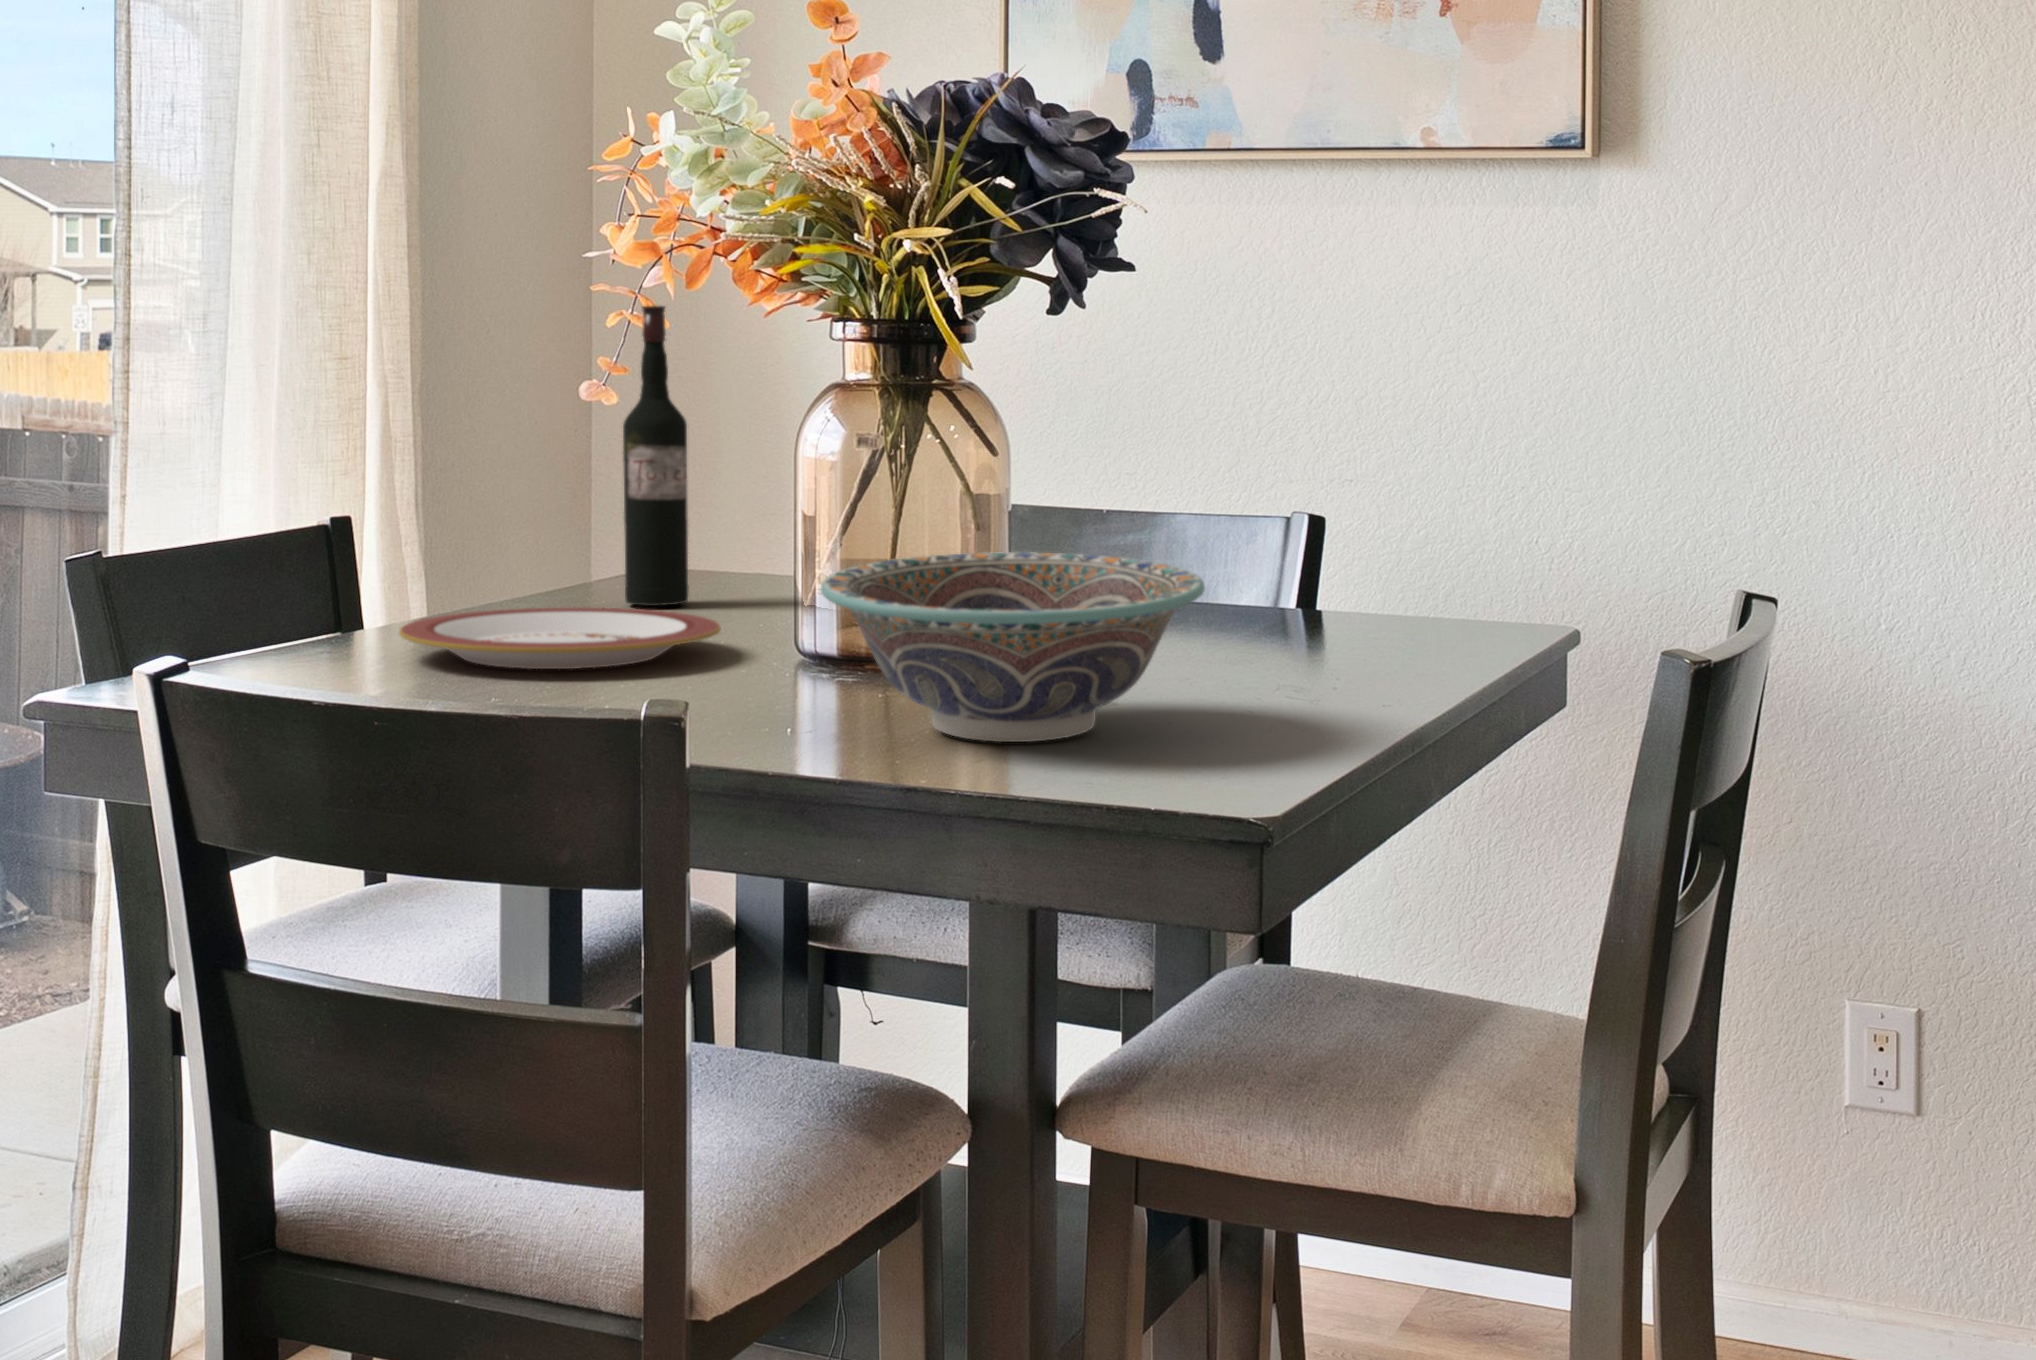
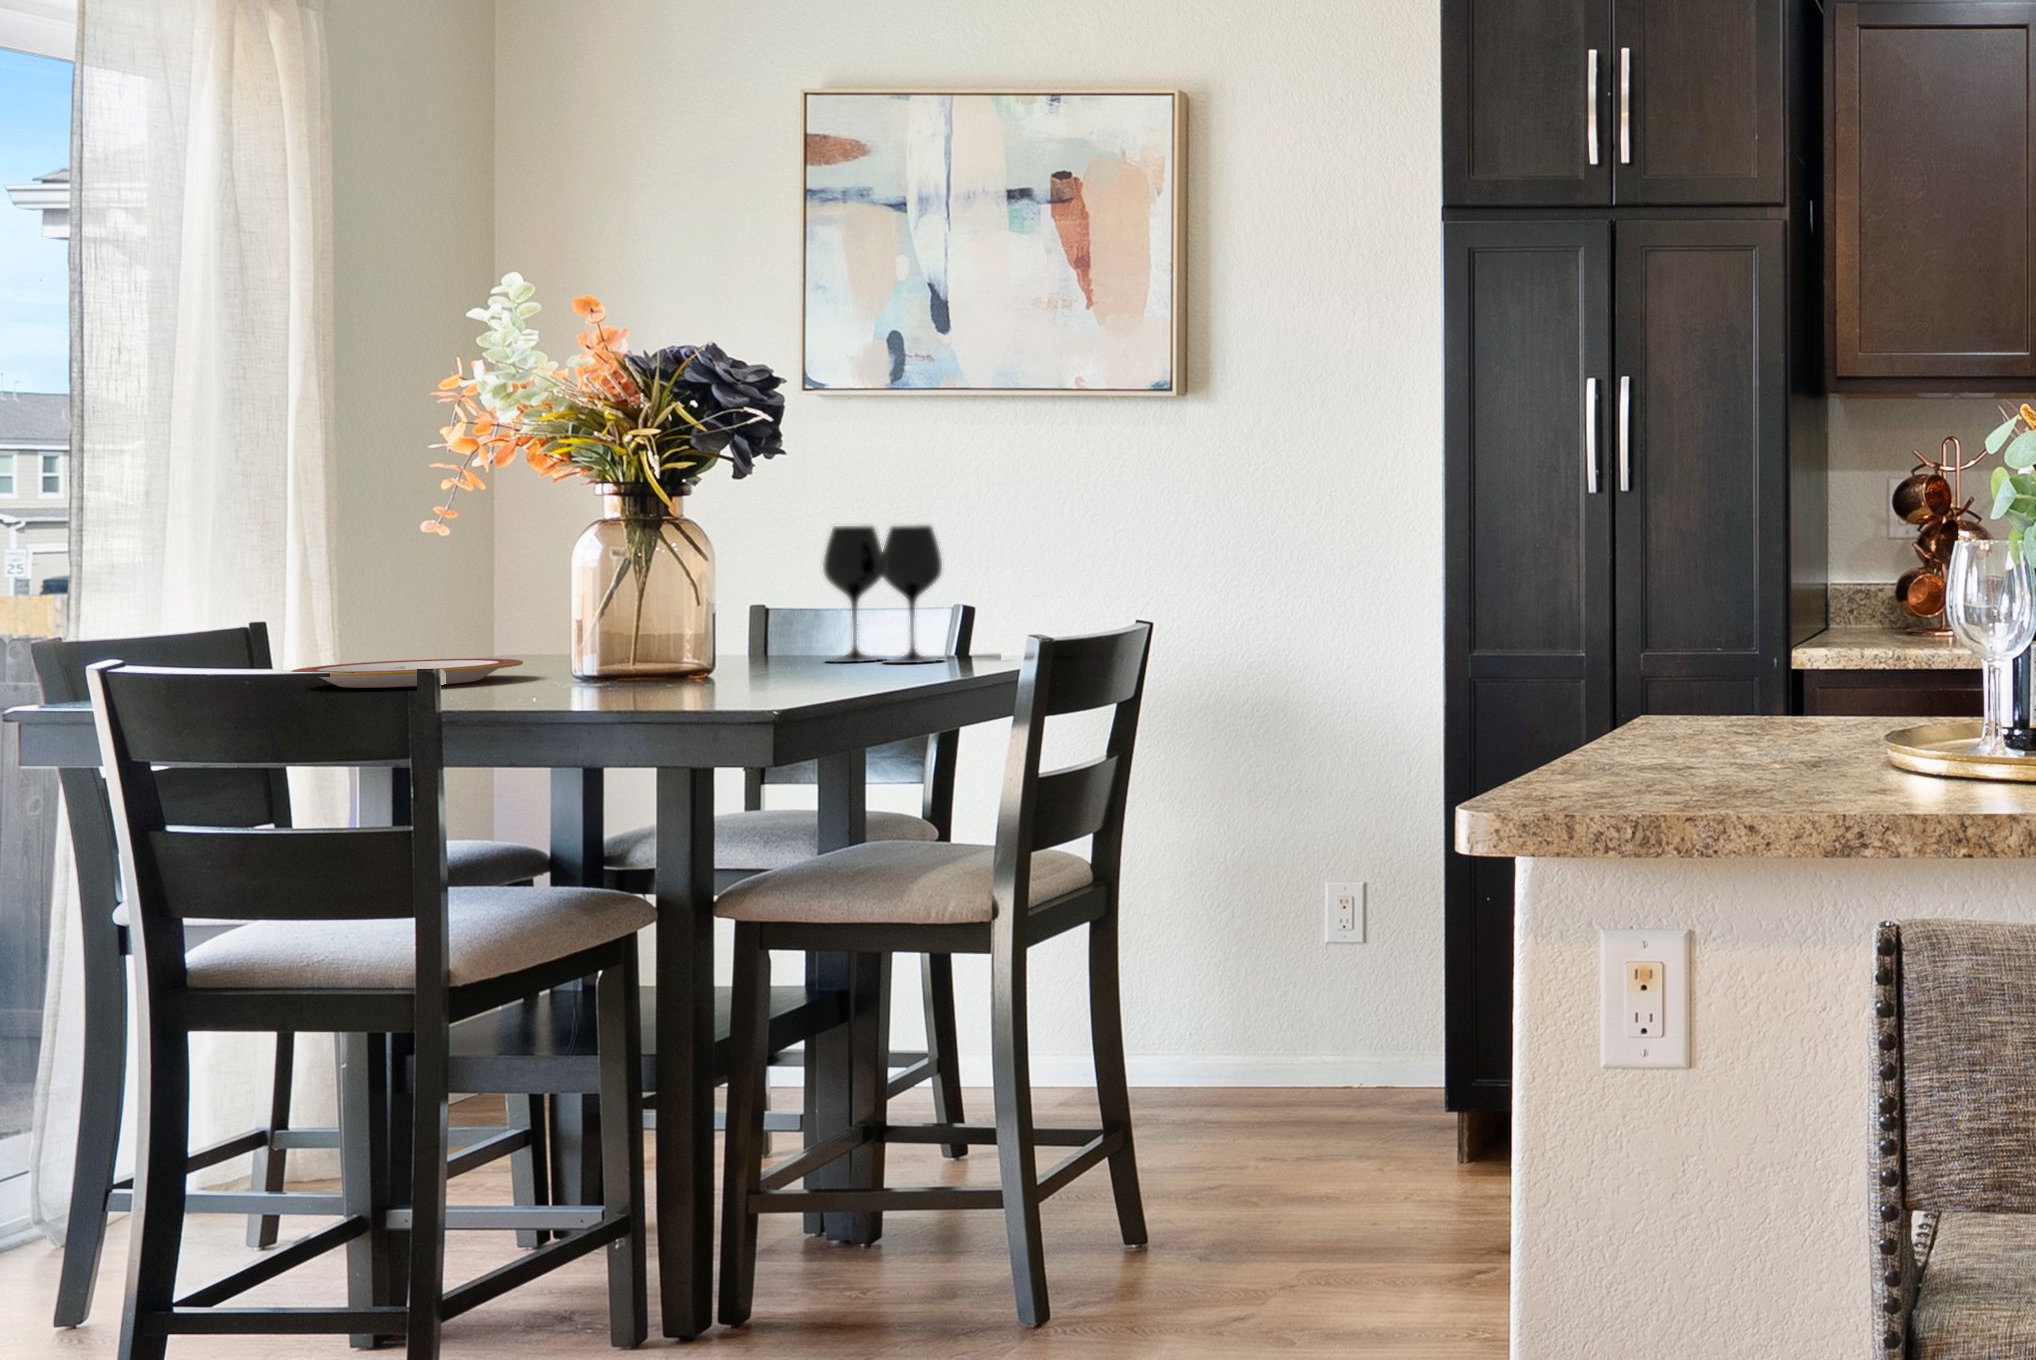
wine bottle: present [623,306,688,606] -> none [473,481,523,665]
wine glass: none [1155,393,1370,653] -> present [823,525,944,663]
decorative bowl: present [821,552,1205,742] -> none [553,603,787,694]

